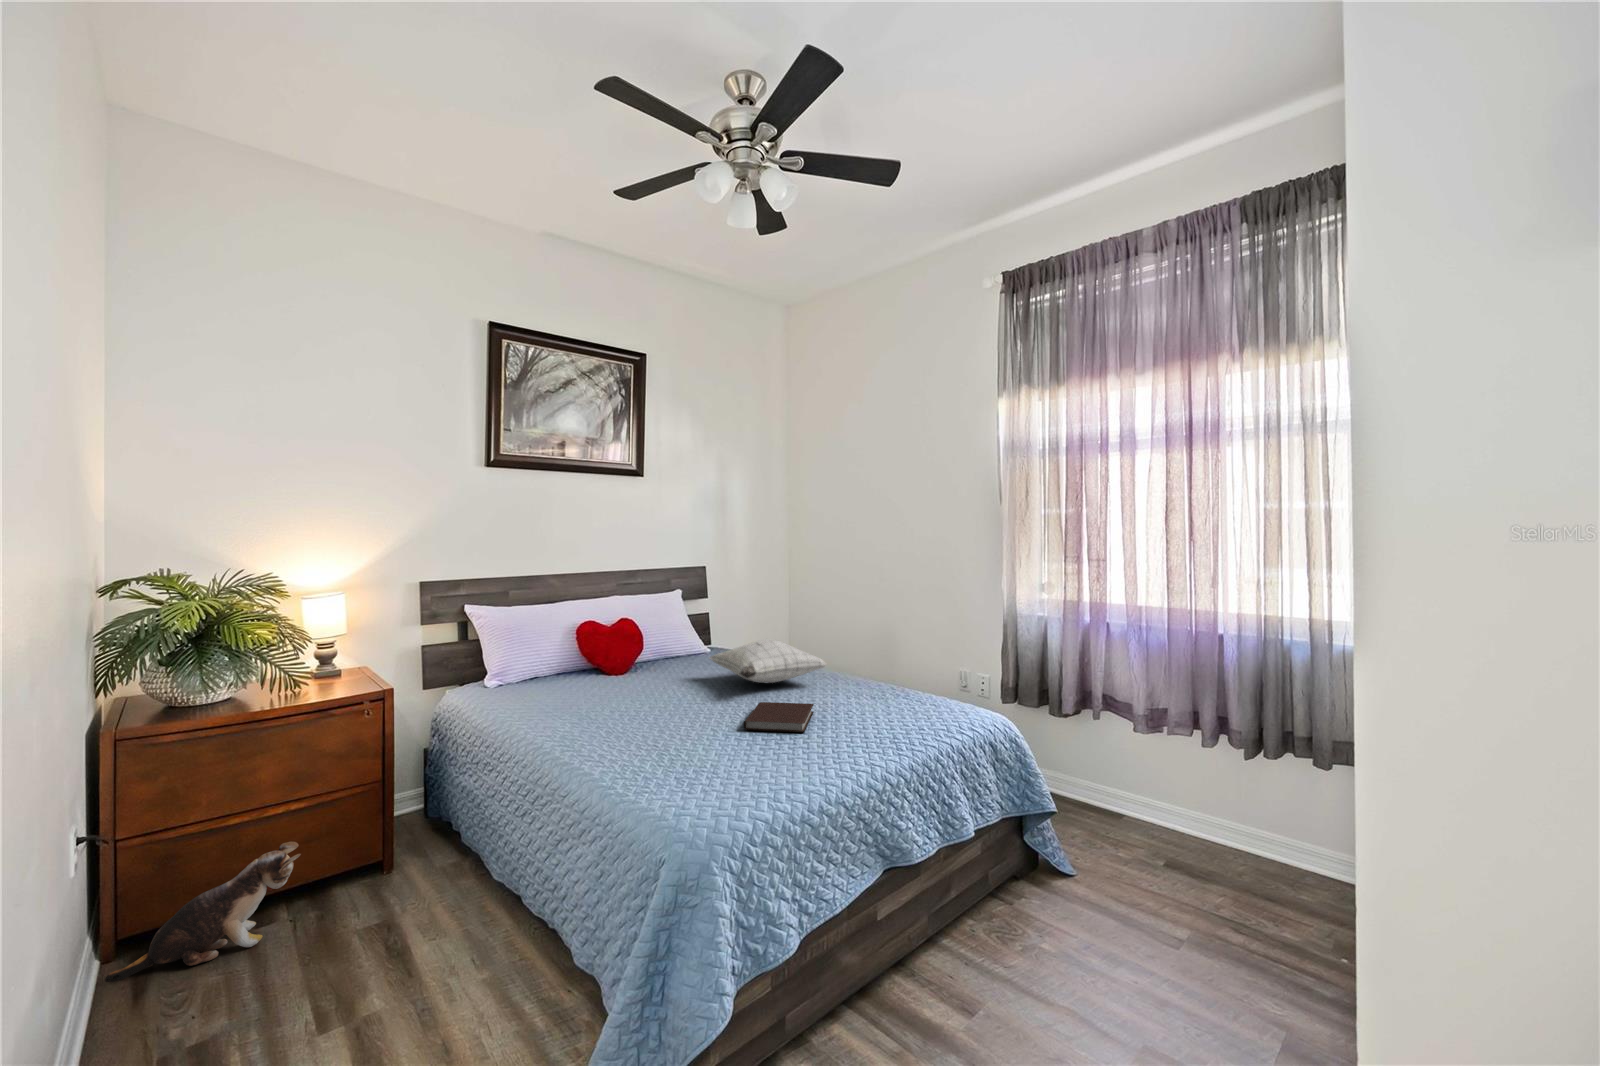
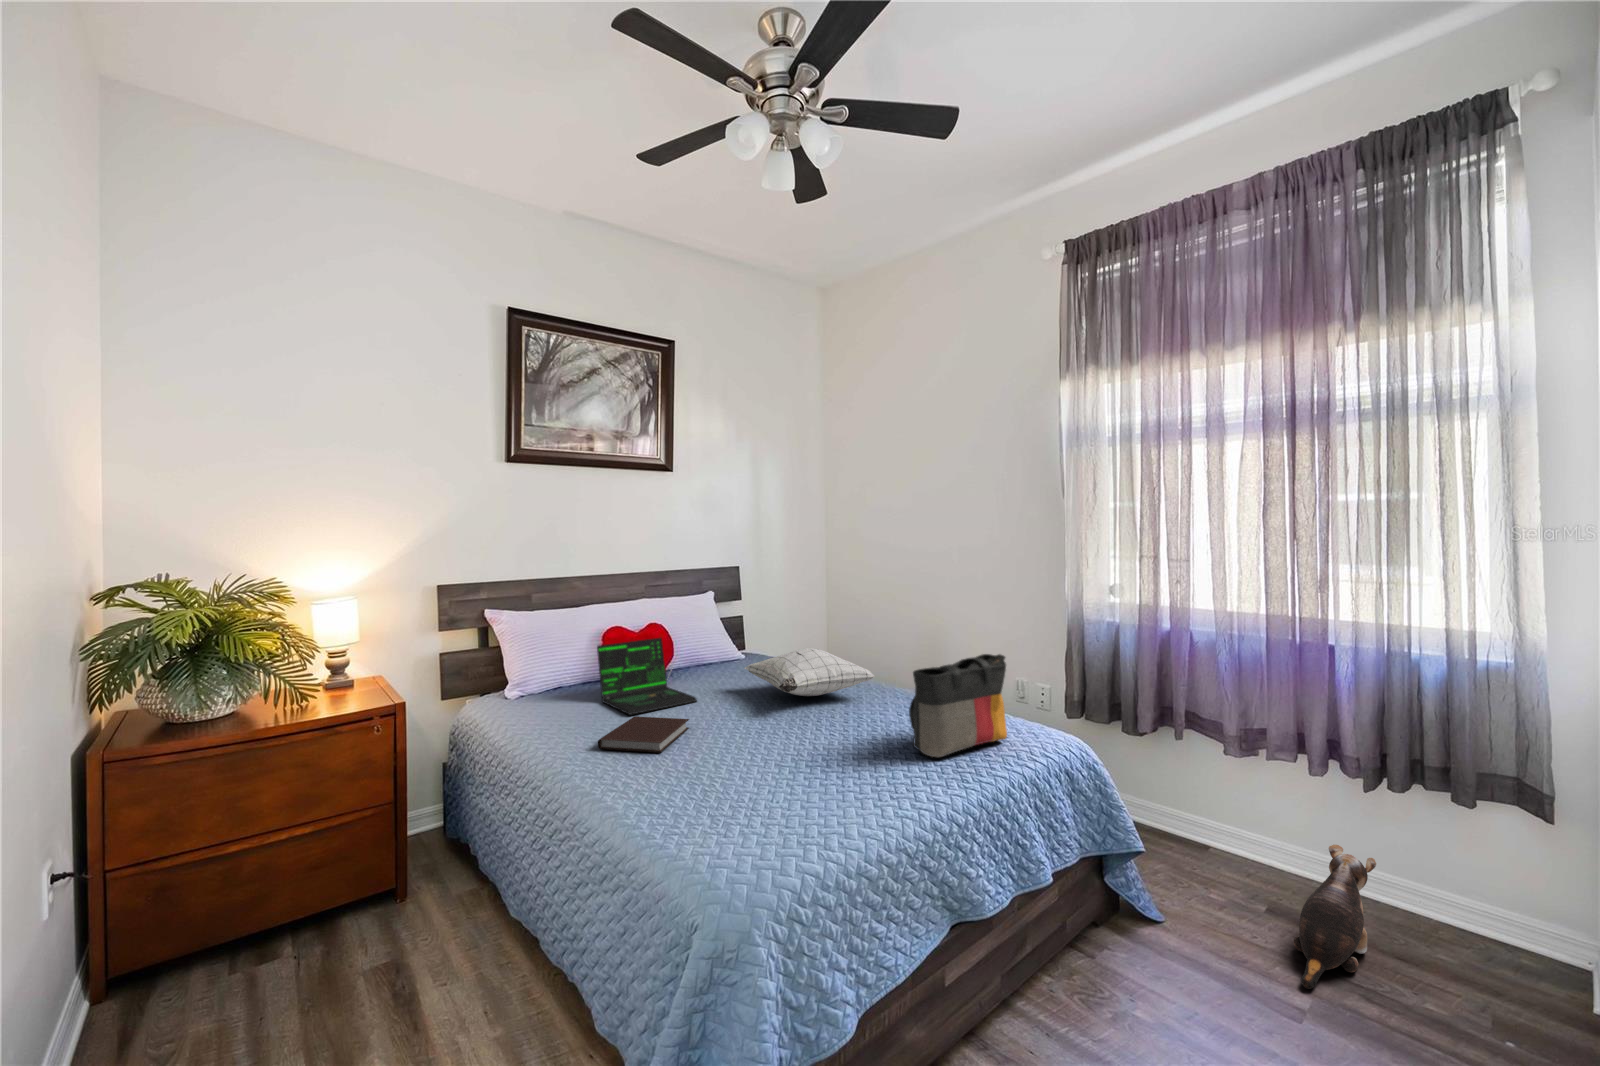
laptop: none [571,630,665,700] -> present [597,638,697,715]
tote bag: none [855,642,940,731] -> present [909,654,1007,757]
notebook: present [744,702,814,732] -> present [598,717,689,753]
plush toy: present [104,842,301,983] -> present [1293,845,1376,989]

